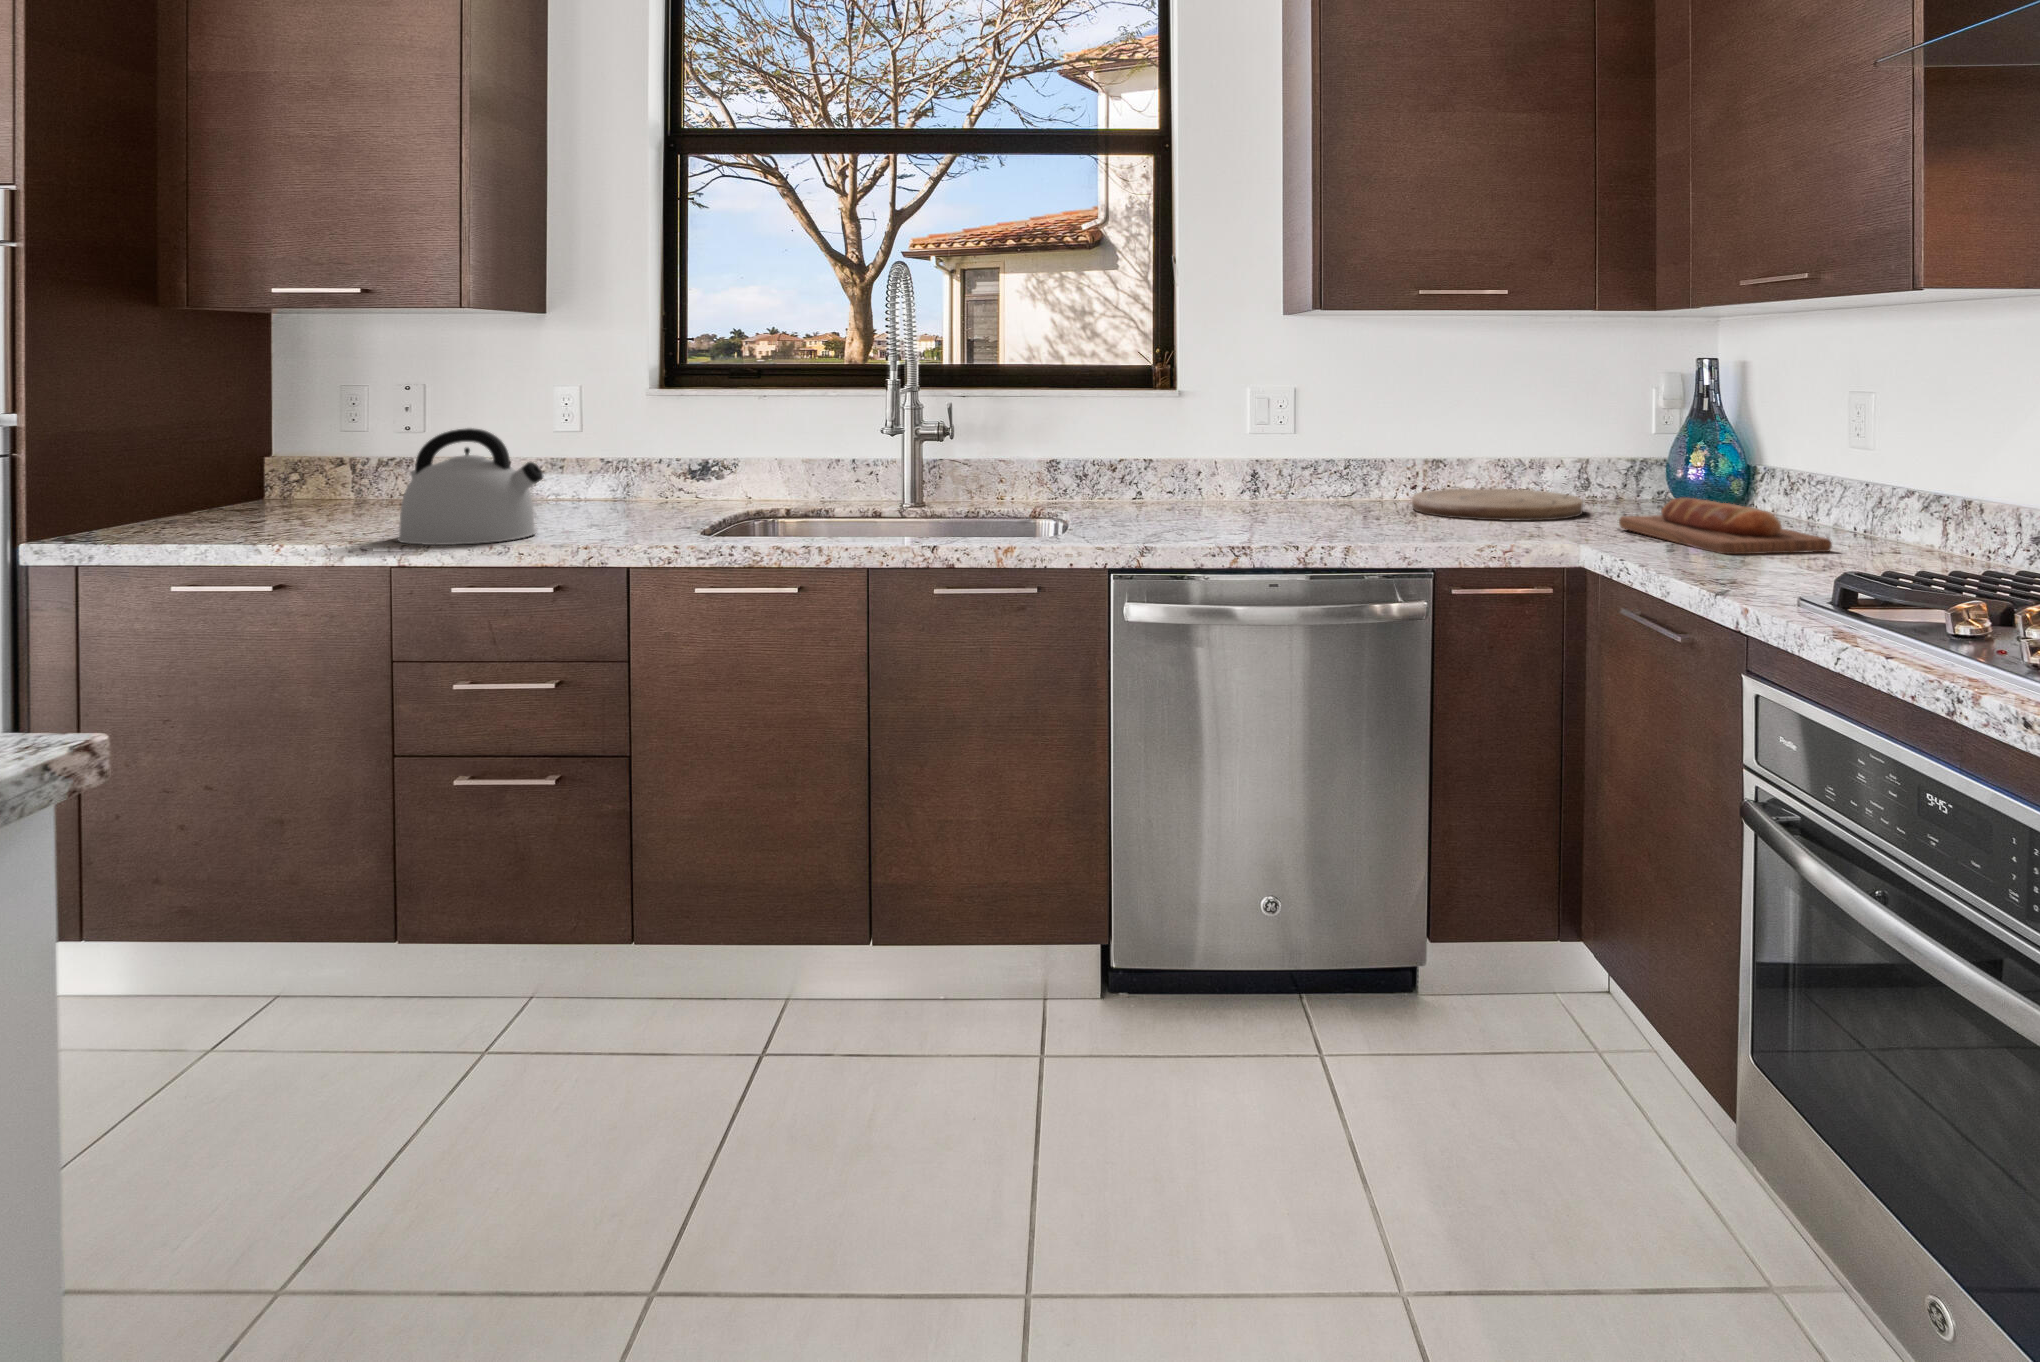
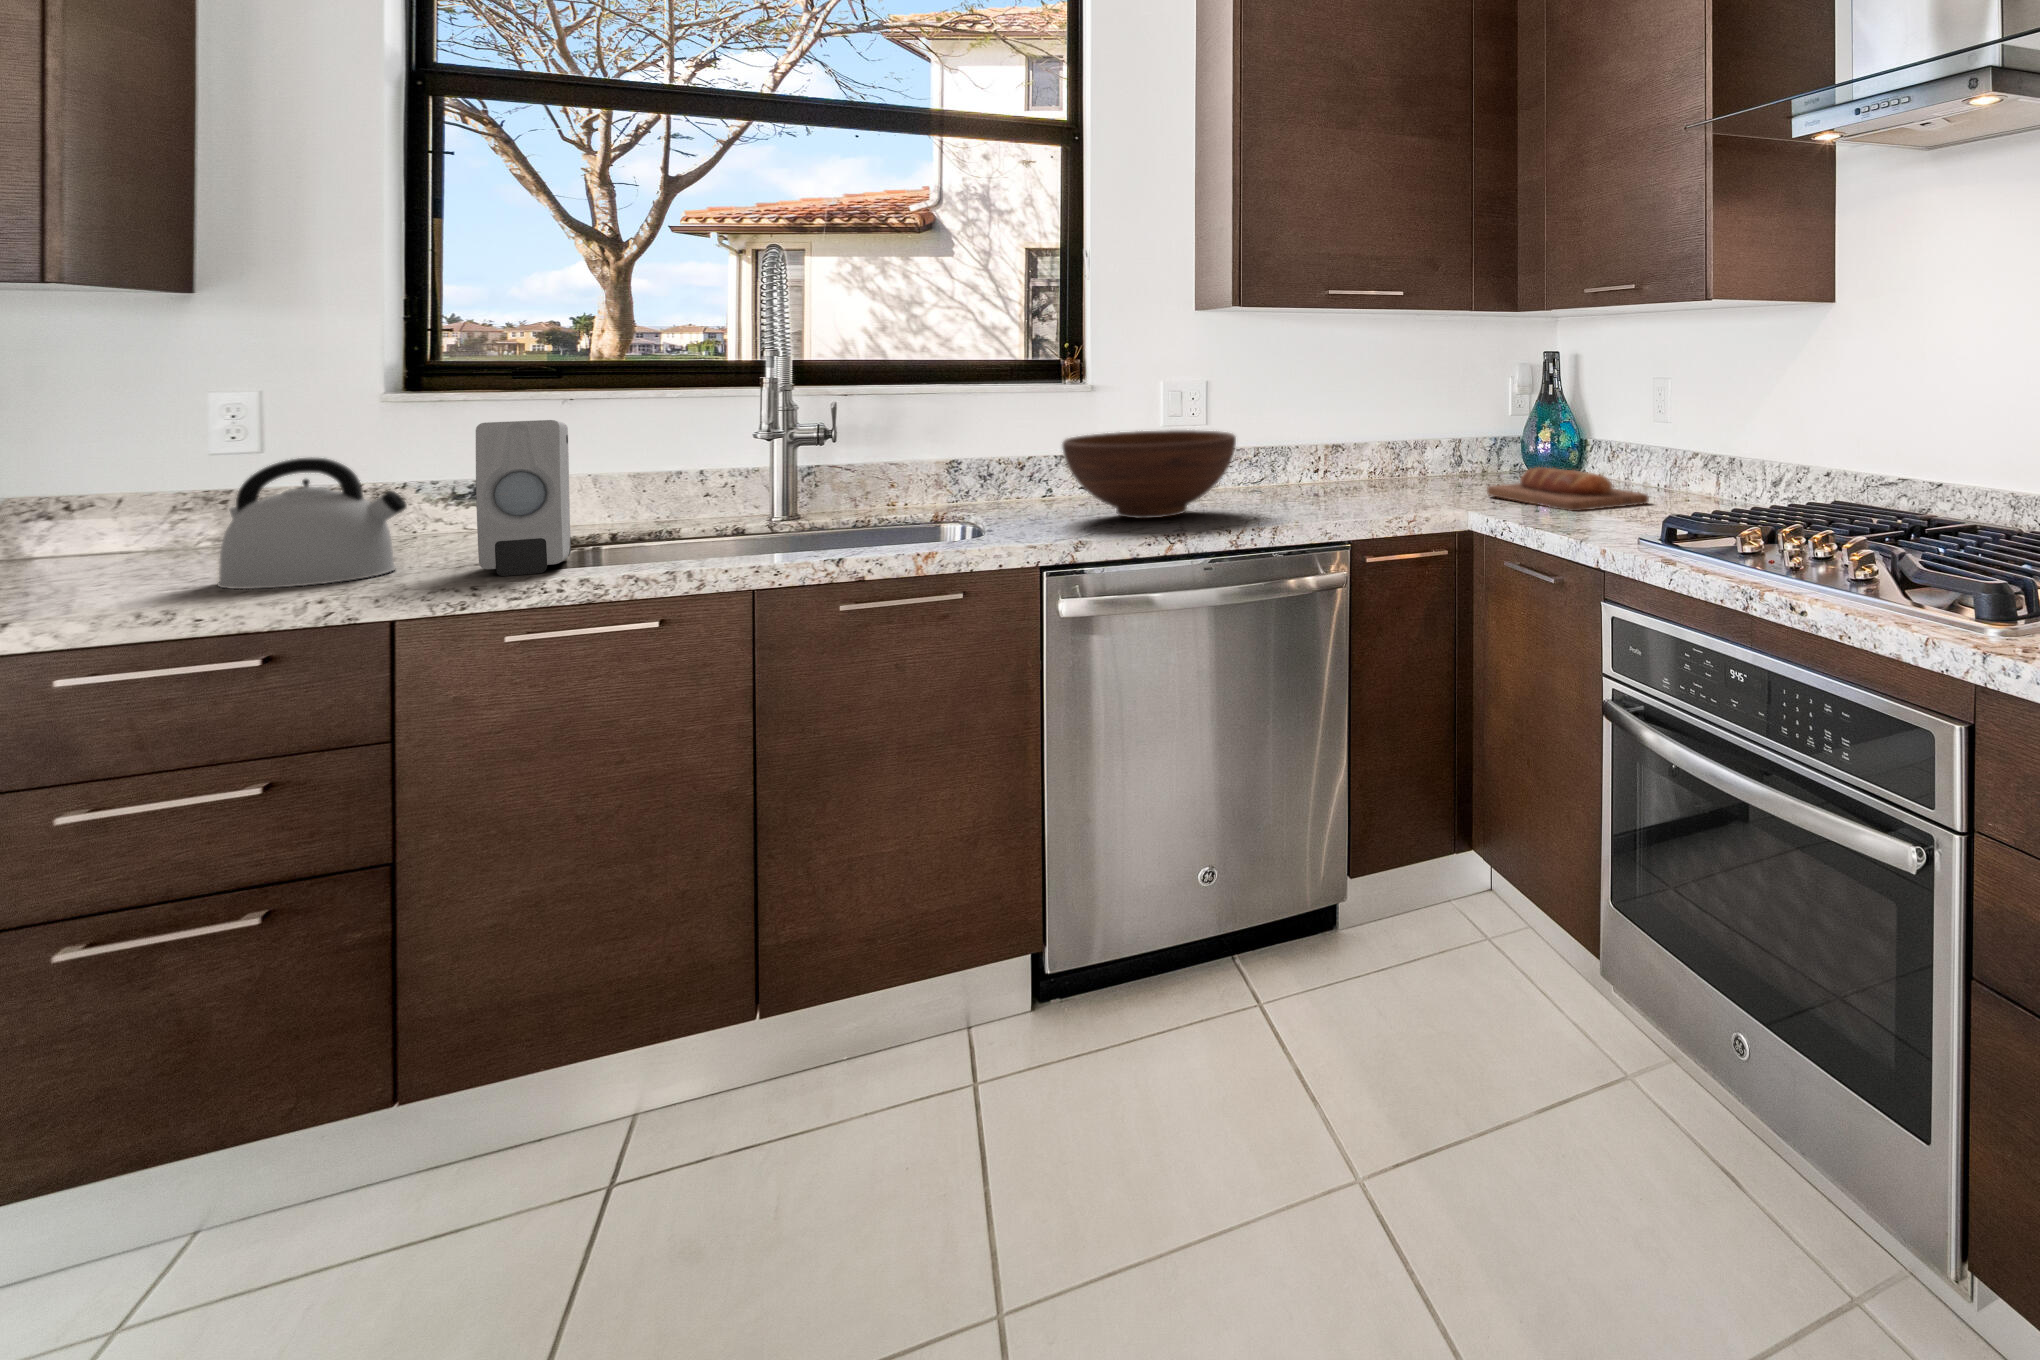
soap dispenser: none [585,401,674,548] -> present [476,420,571,576]
fruit bowl: none [1135,435,1319,530] -> present [1062,430,1236,519]
cutting board: present [1412,488,1582,521] -> none [1309,468,1453,496]

